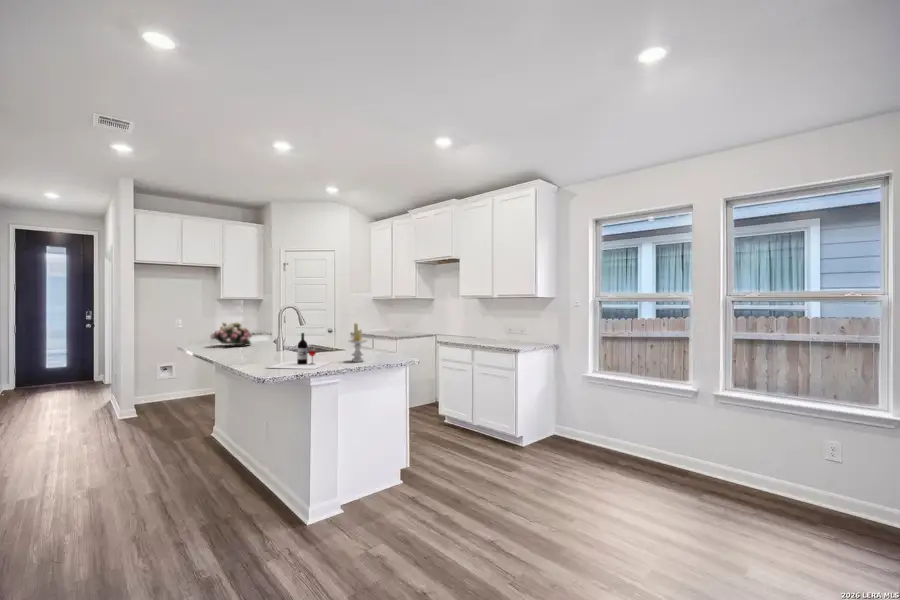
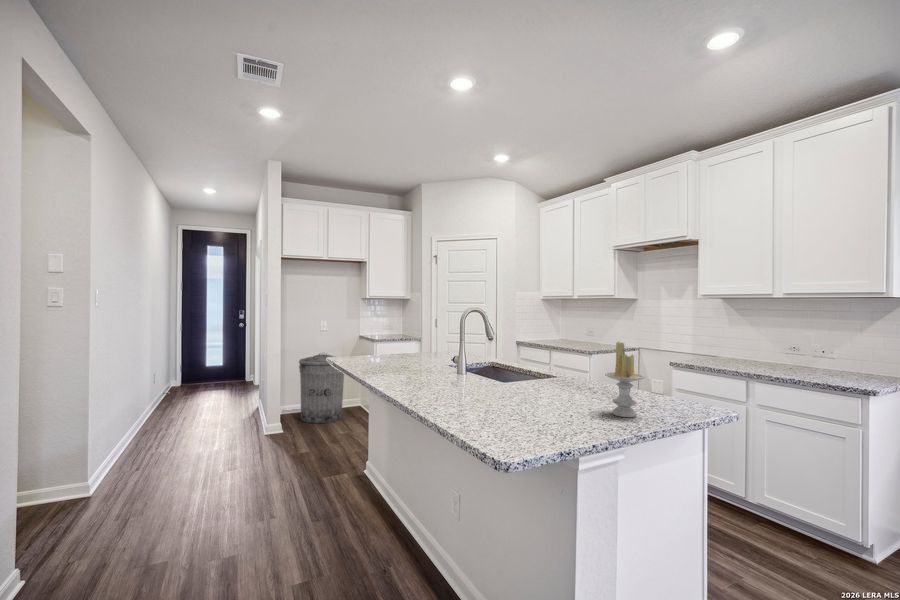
flower arrangement: present [211,322,252,345] -> none [361,328,413,361]
wine bottle: present [267,333,331,369] -> none [470,359,579,441]
trash can: none [154,347,201,408] -> present [299,354,344,423]

